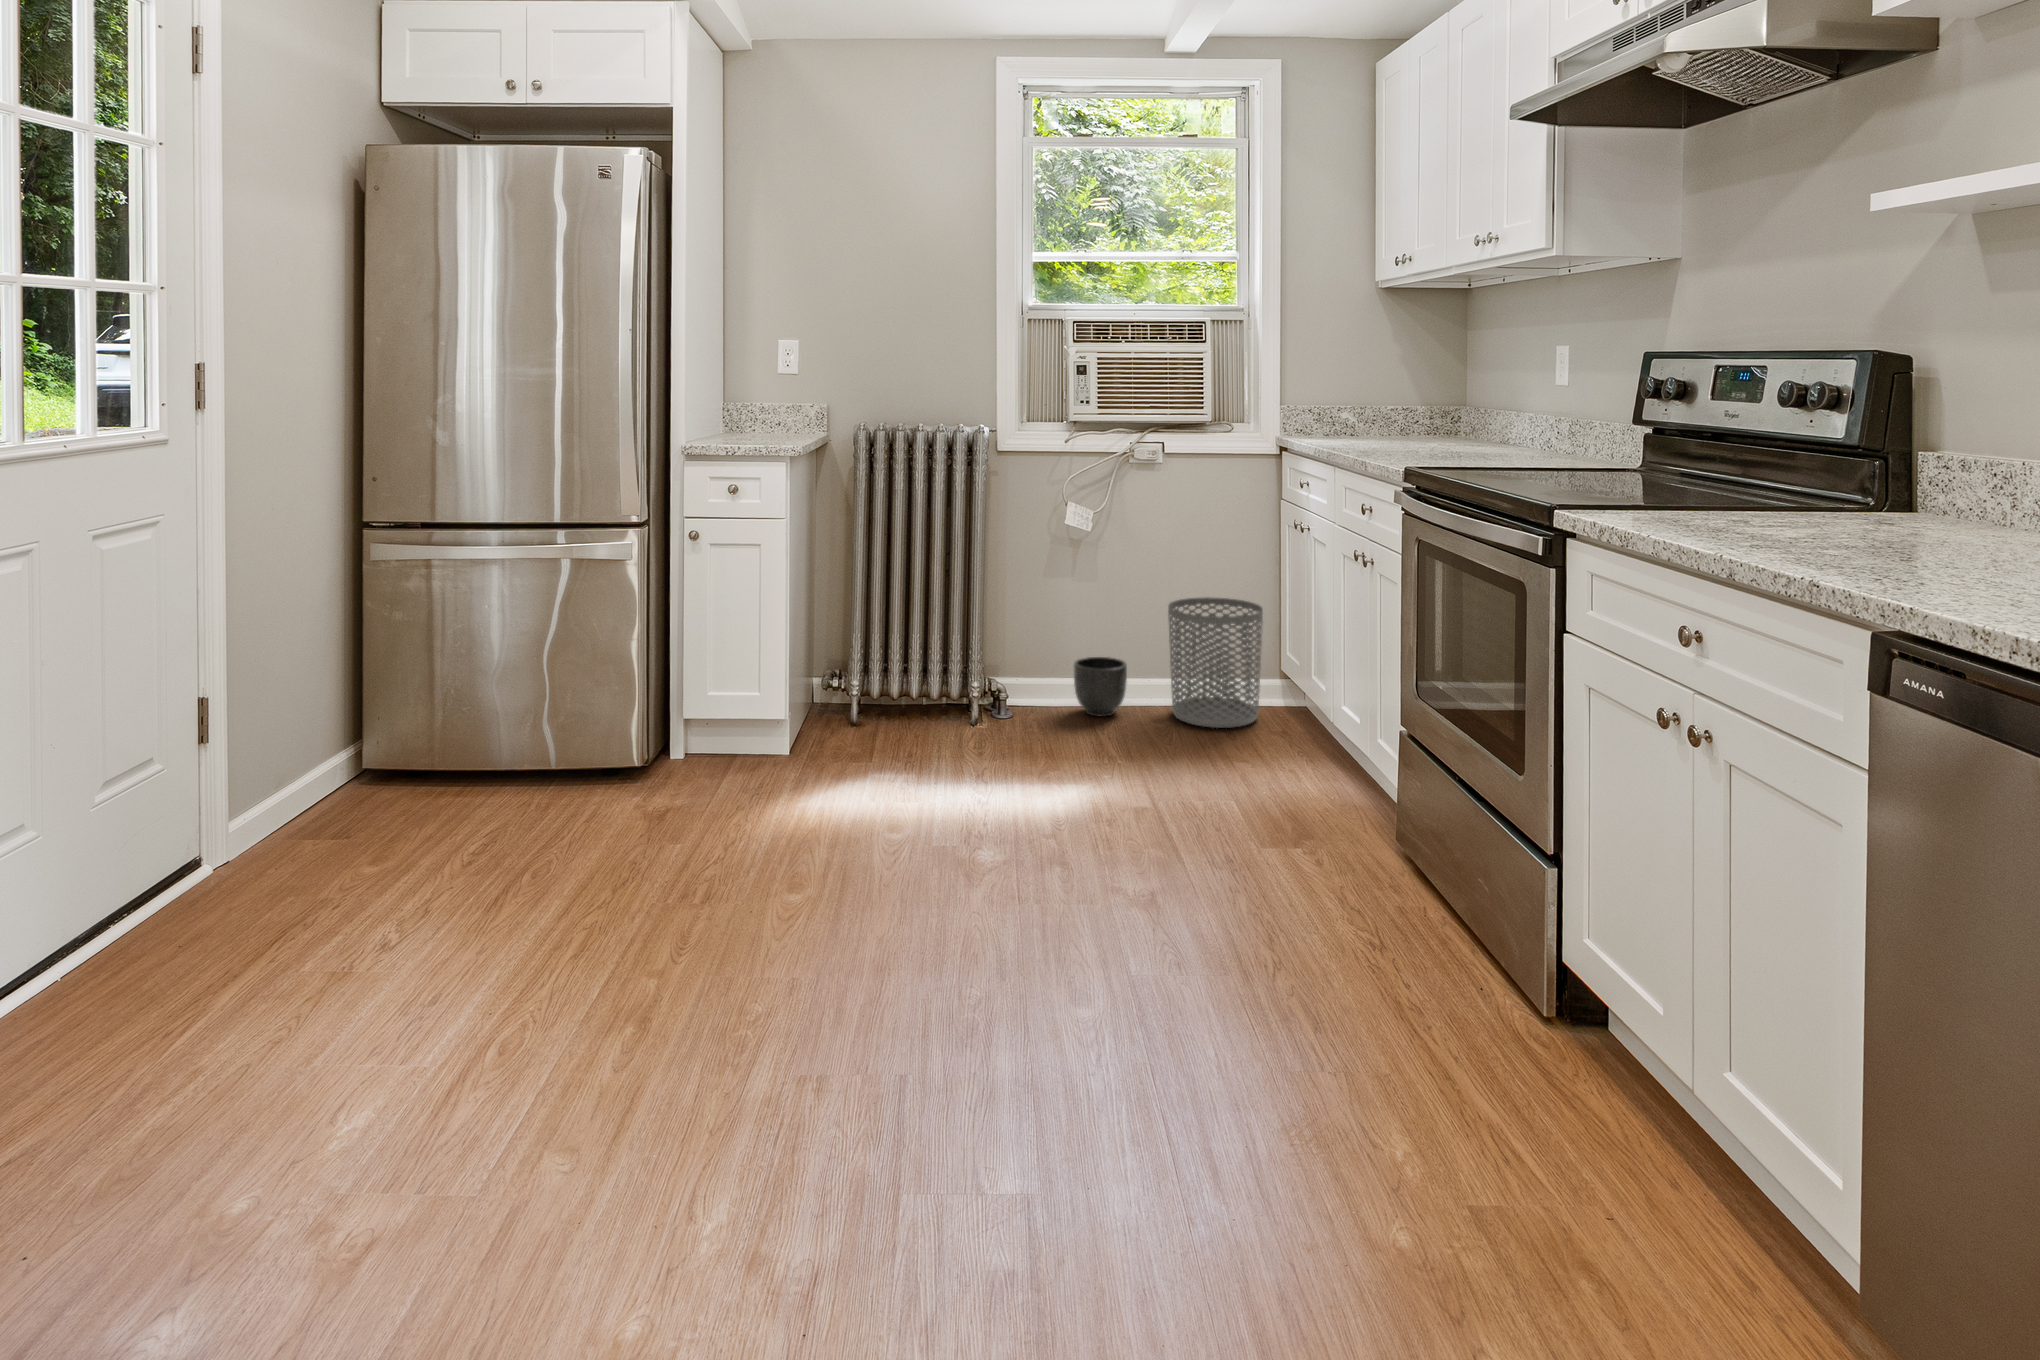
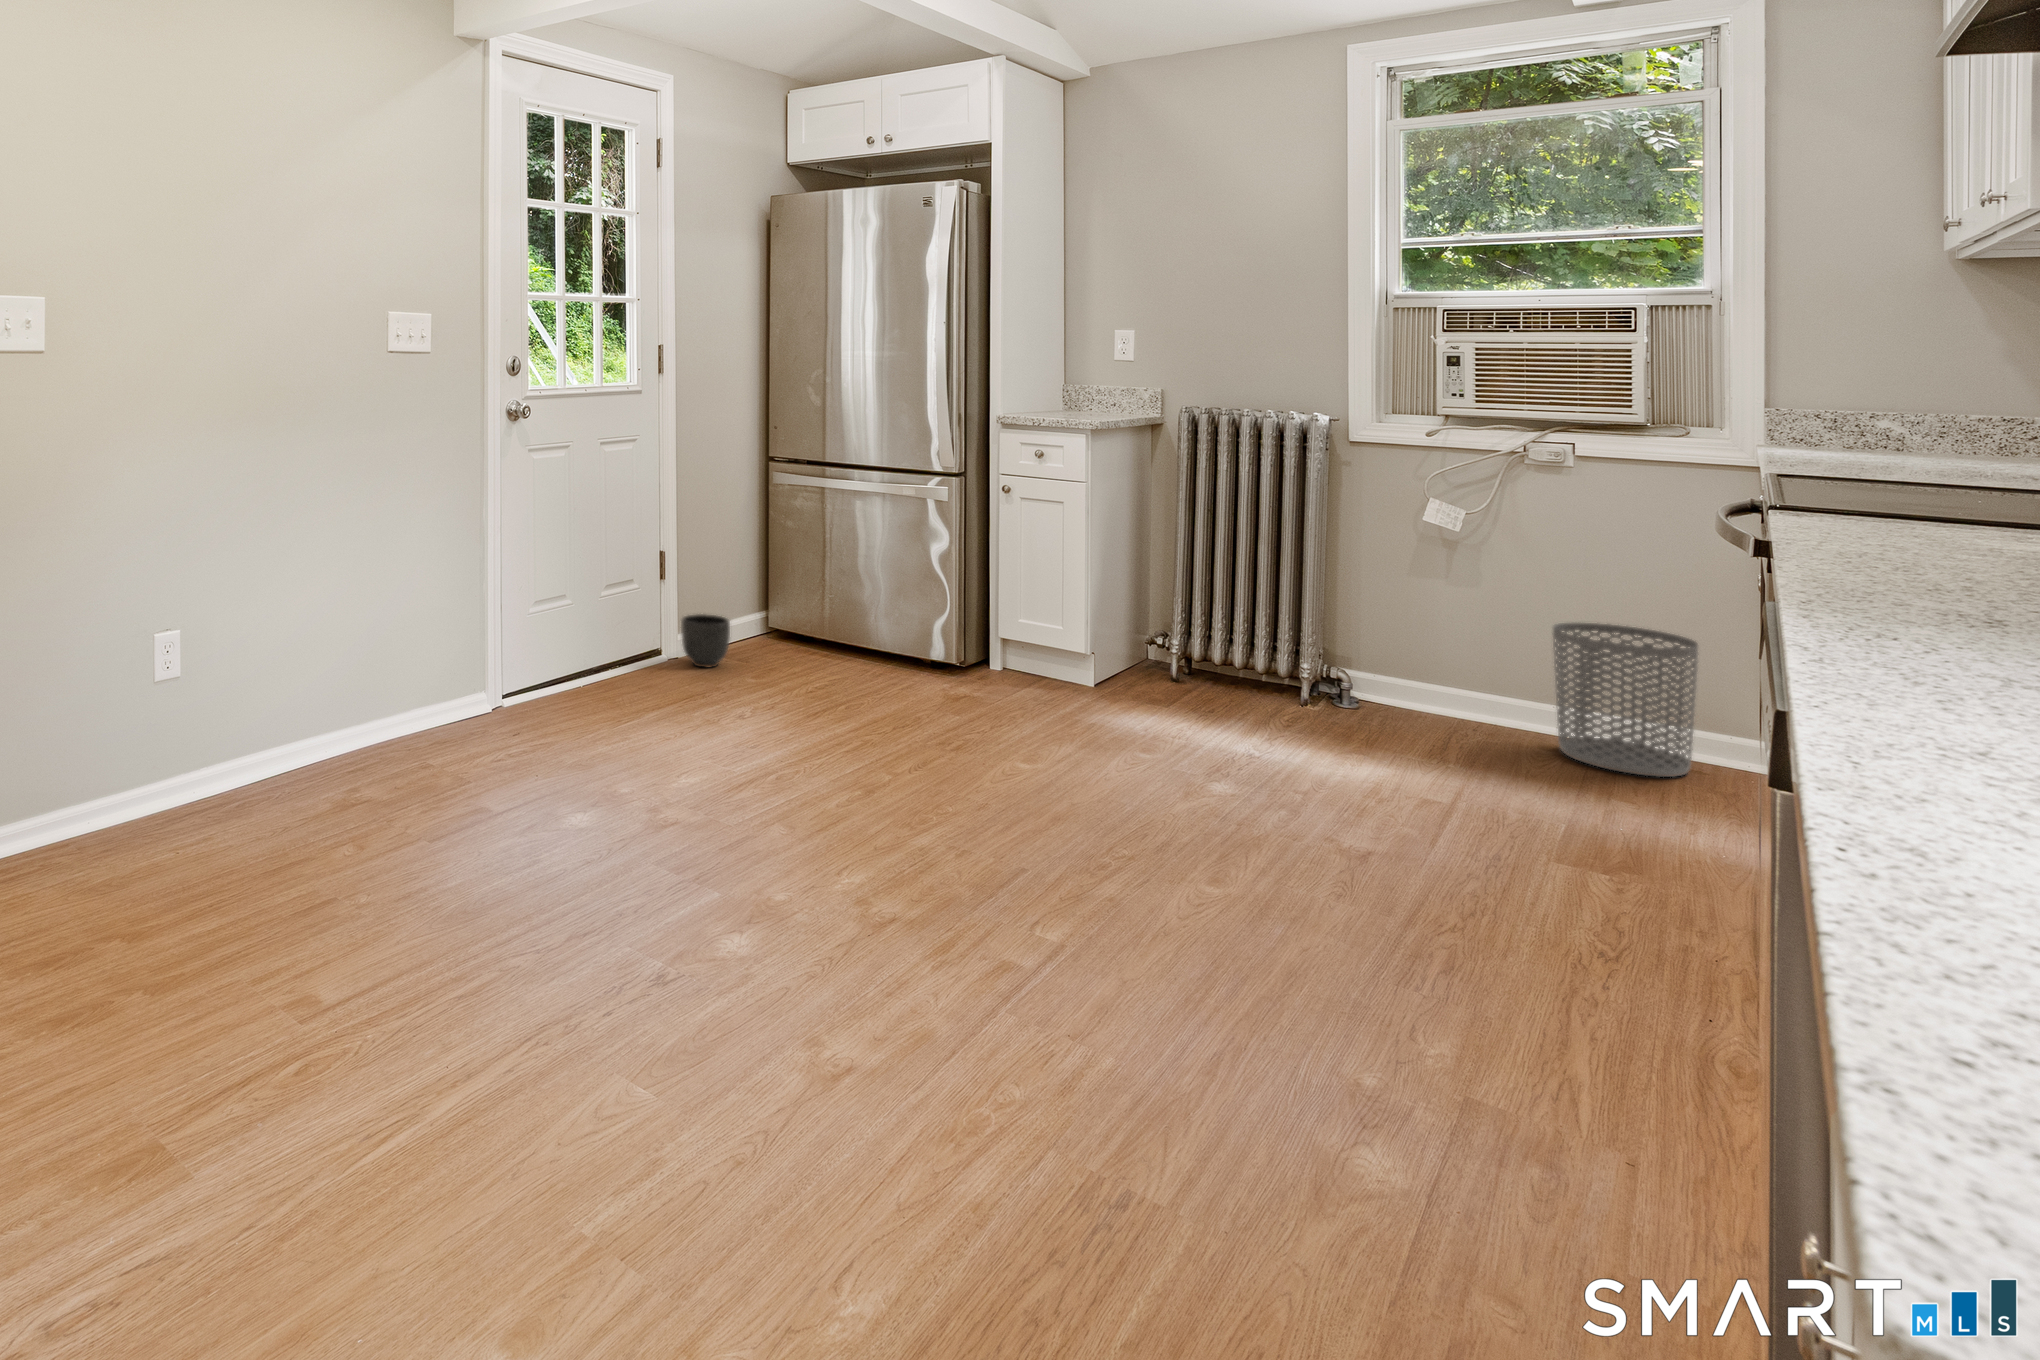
planter: present [1074,657,1127,717] -> present [681,614,730,668]

